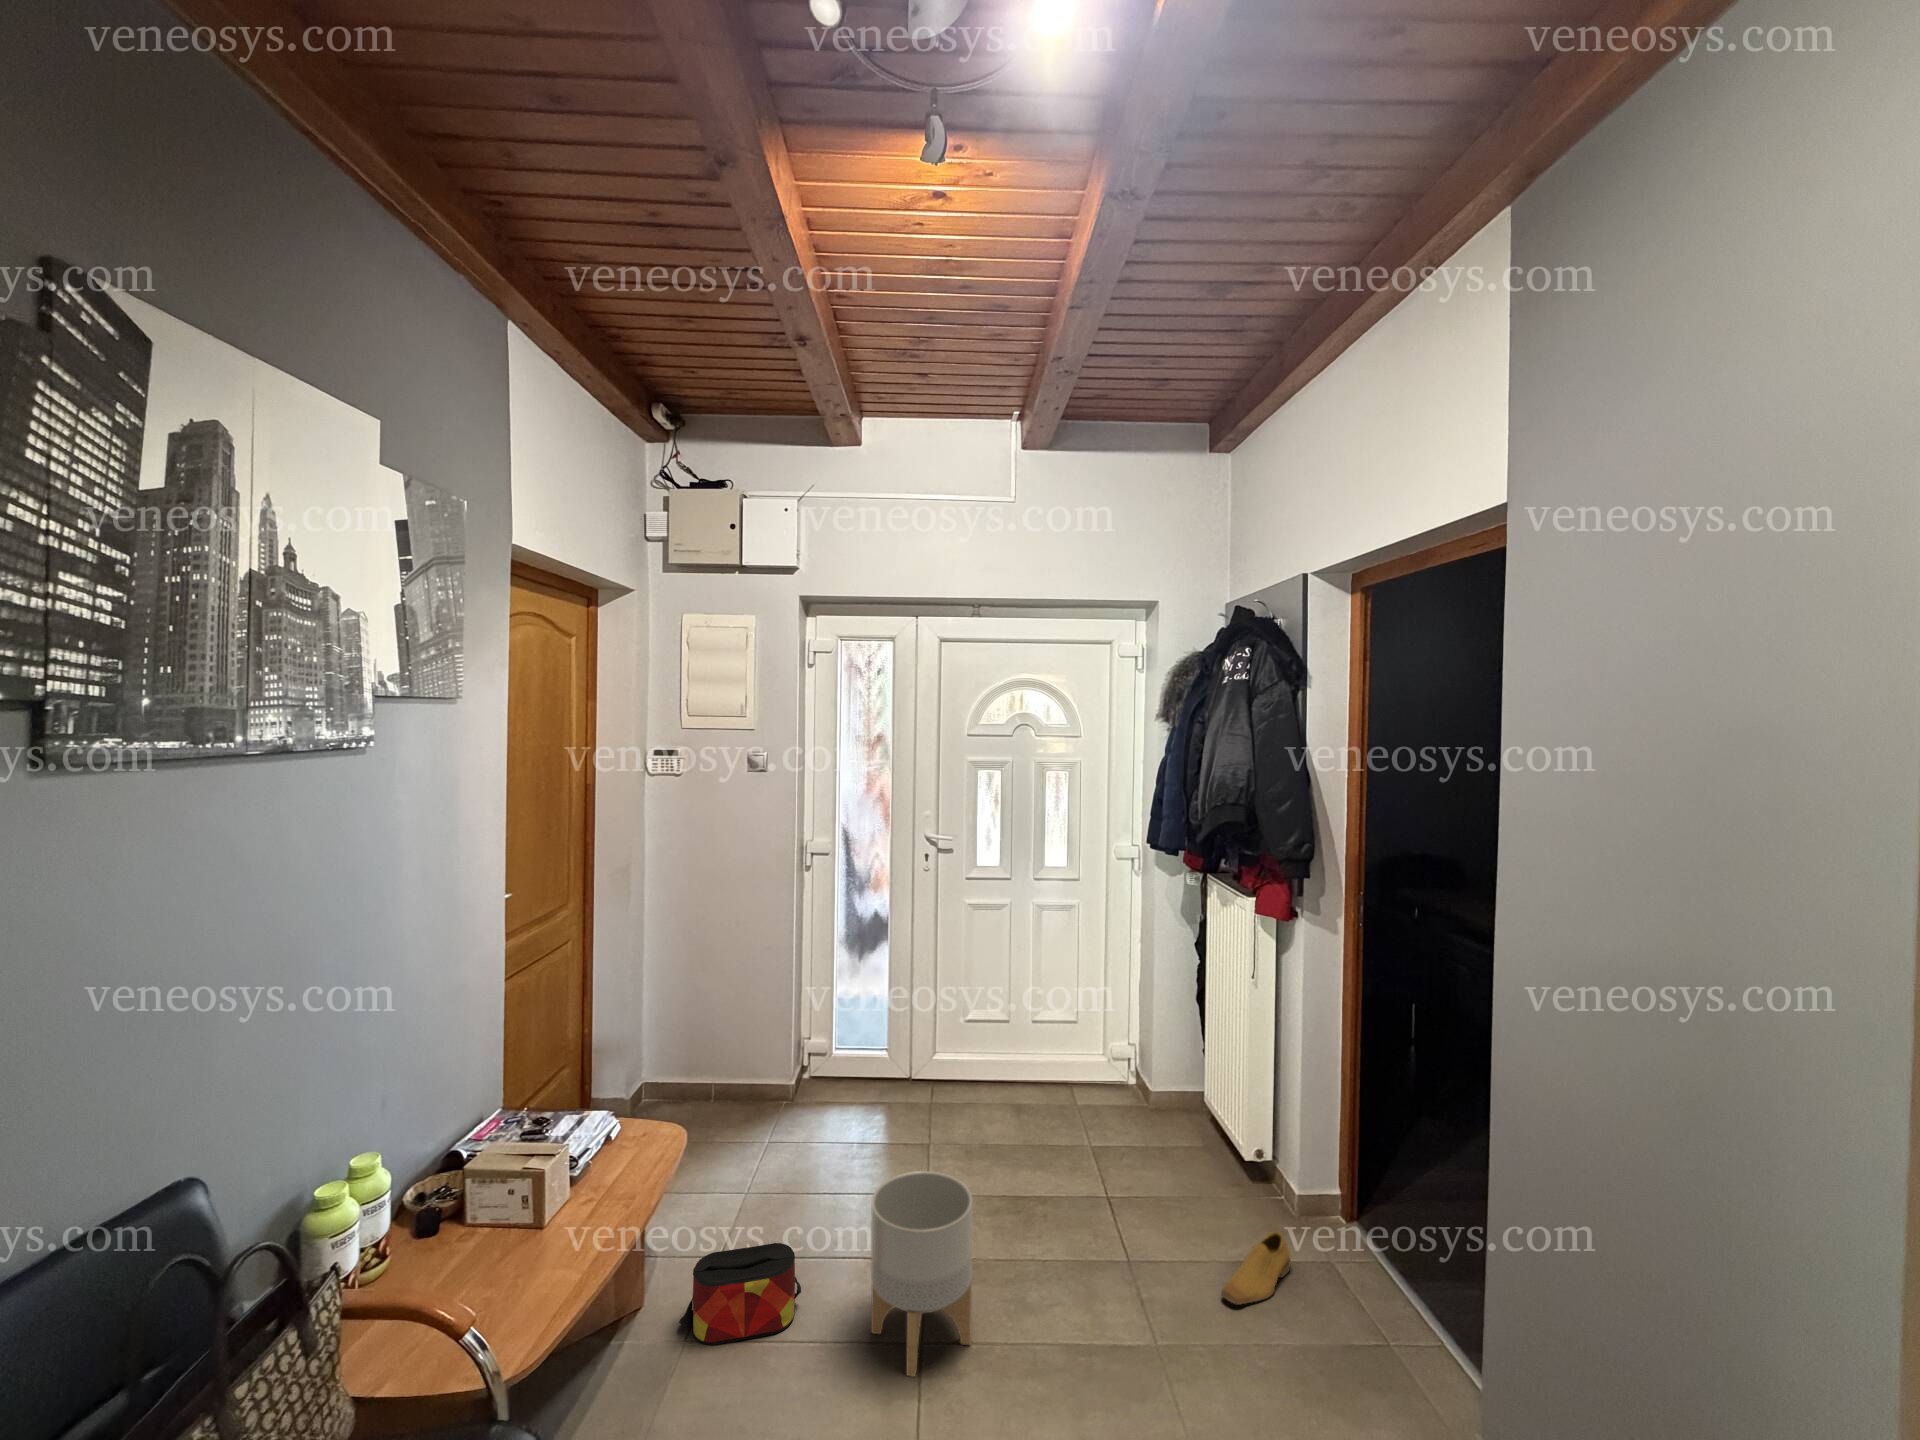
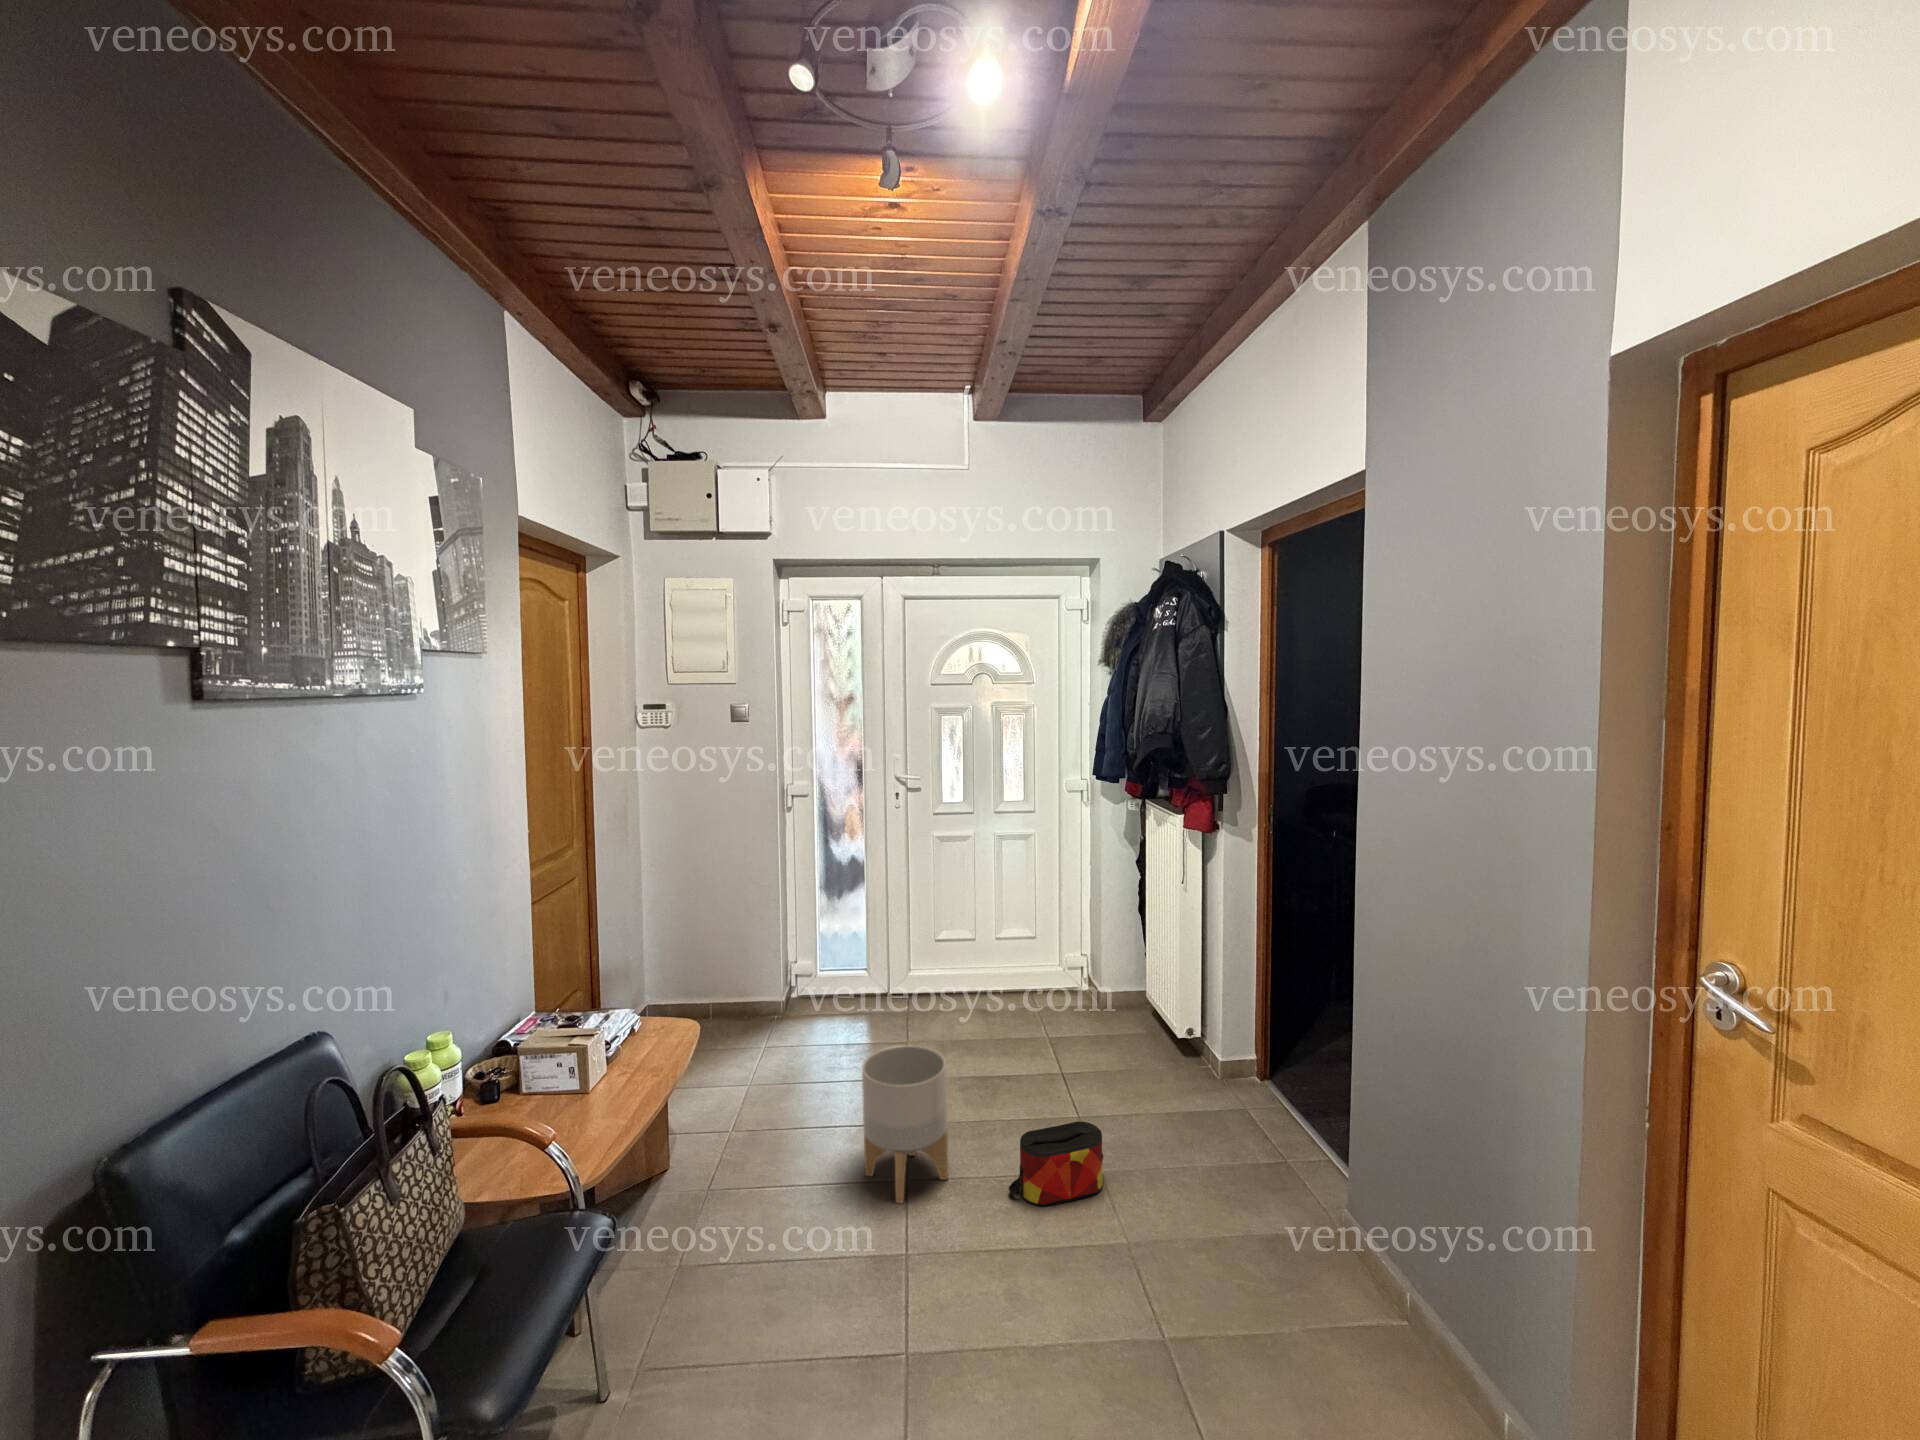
shoe: present [1221,1231,1290,1305] -> none [1153,1085,1211,1140]
bag: present [679,1243,801,1345] -> present [1009,1122,1103,1206]

